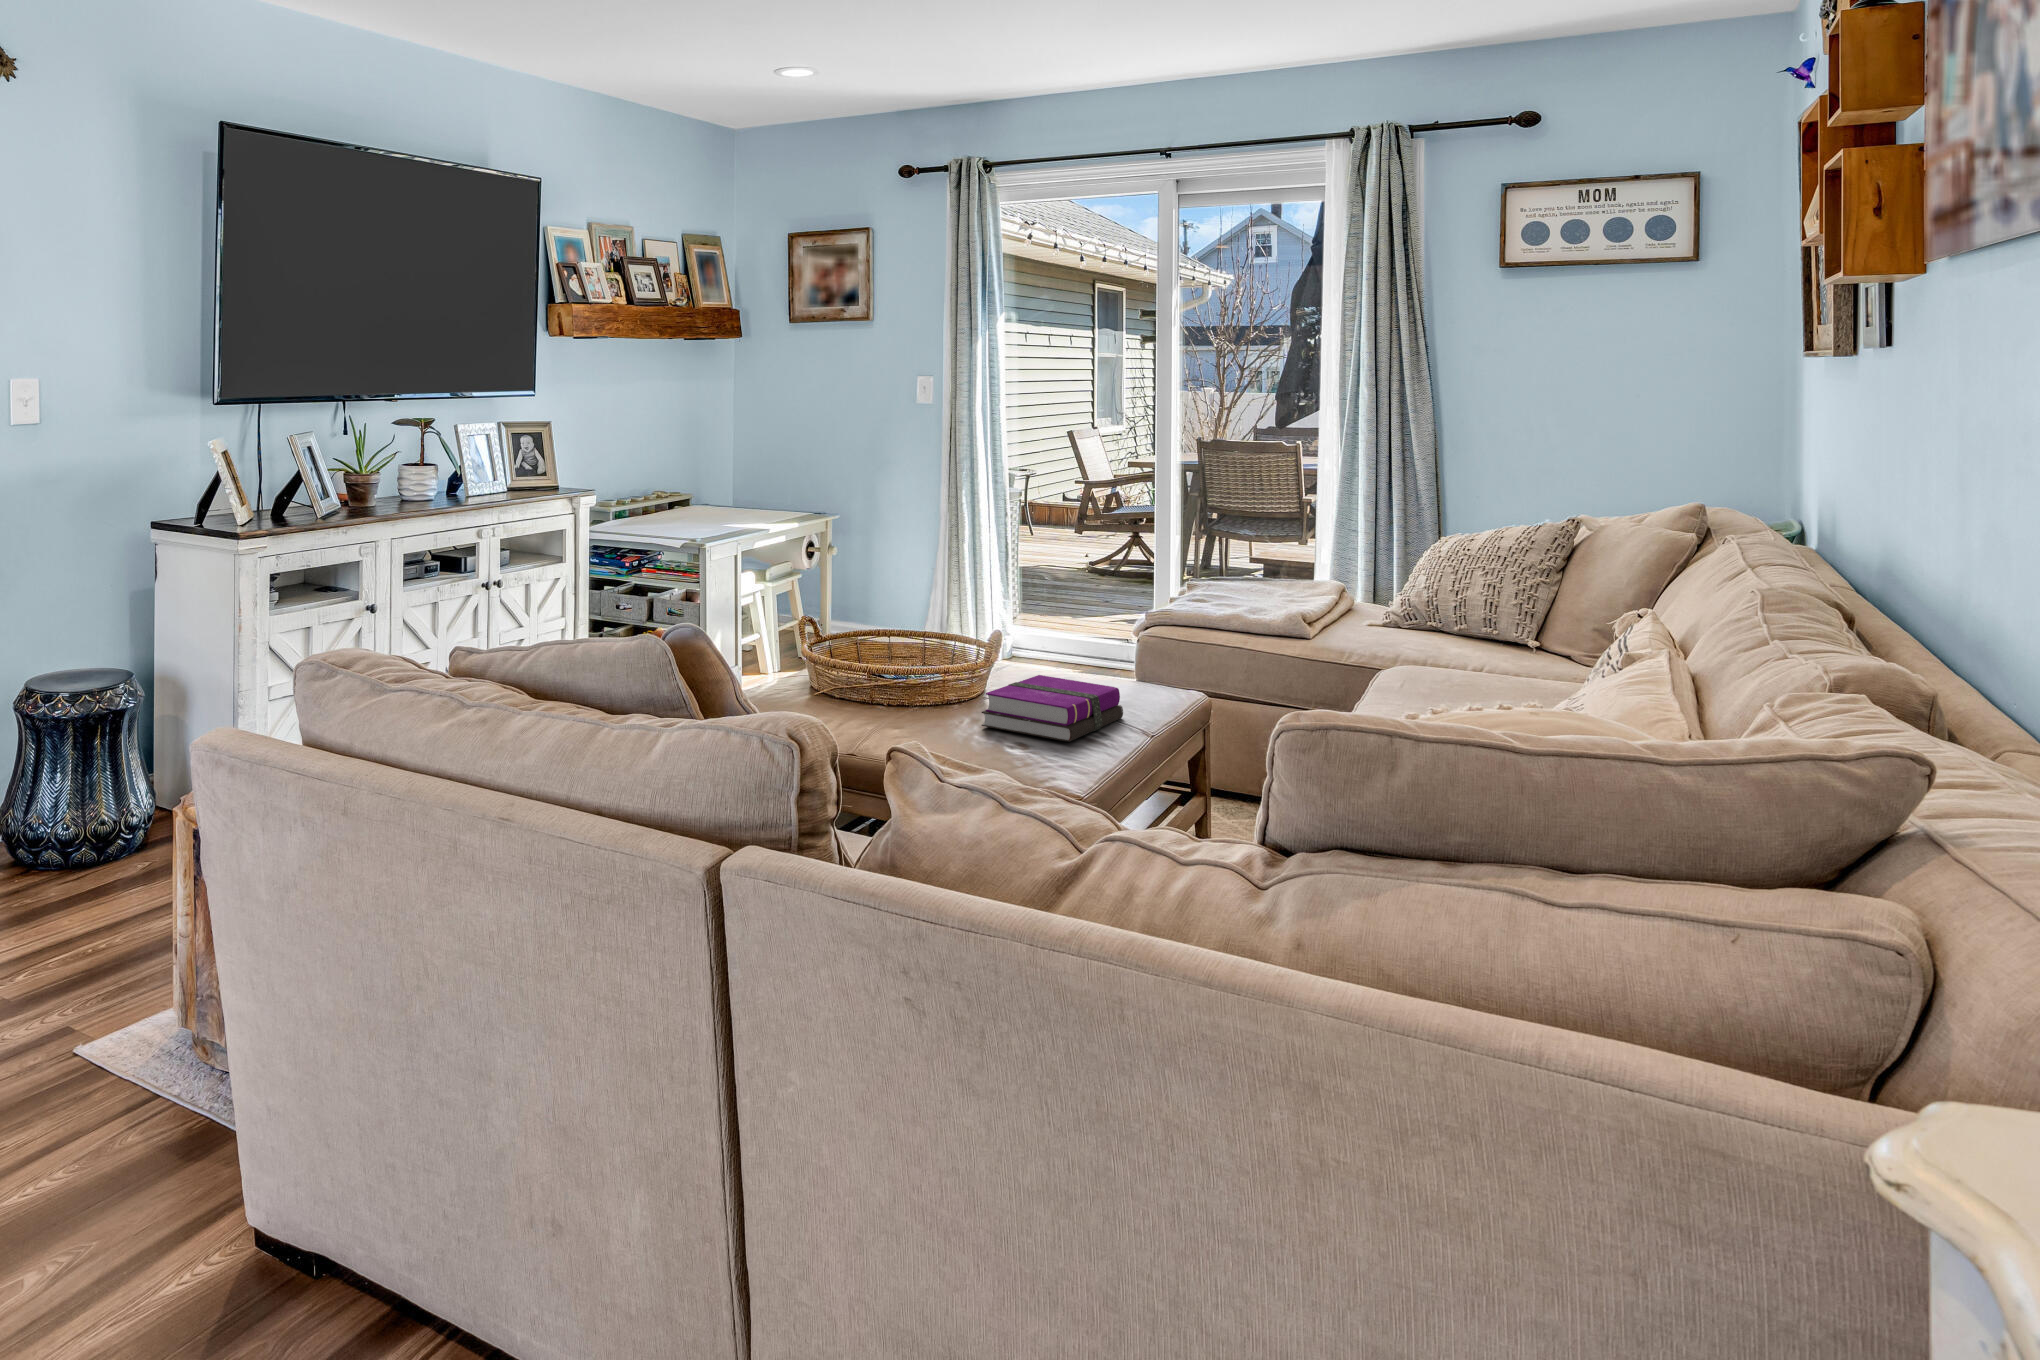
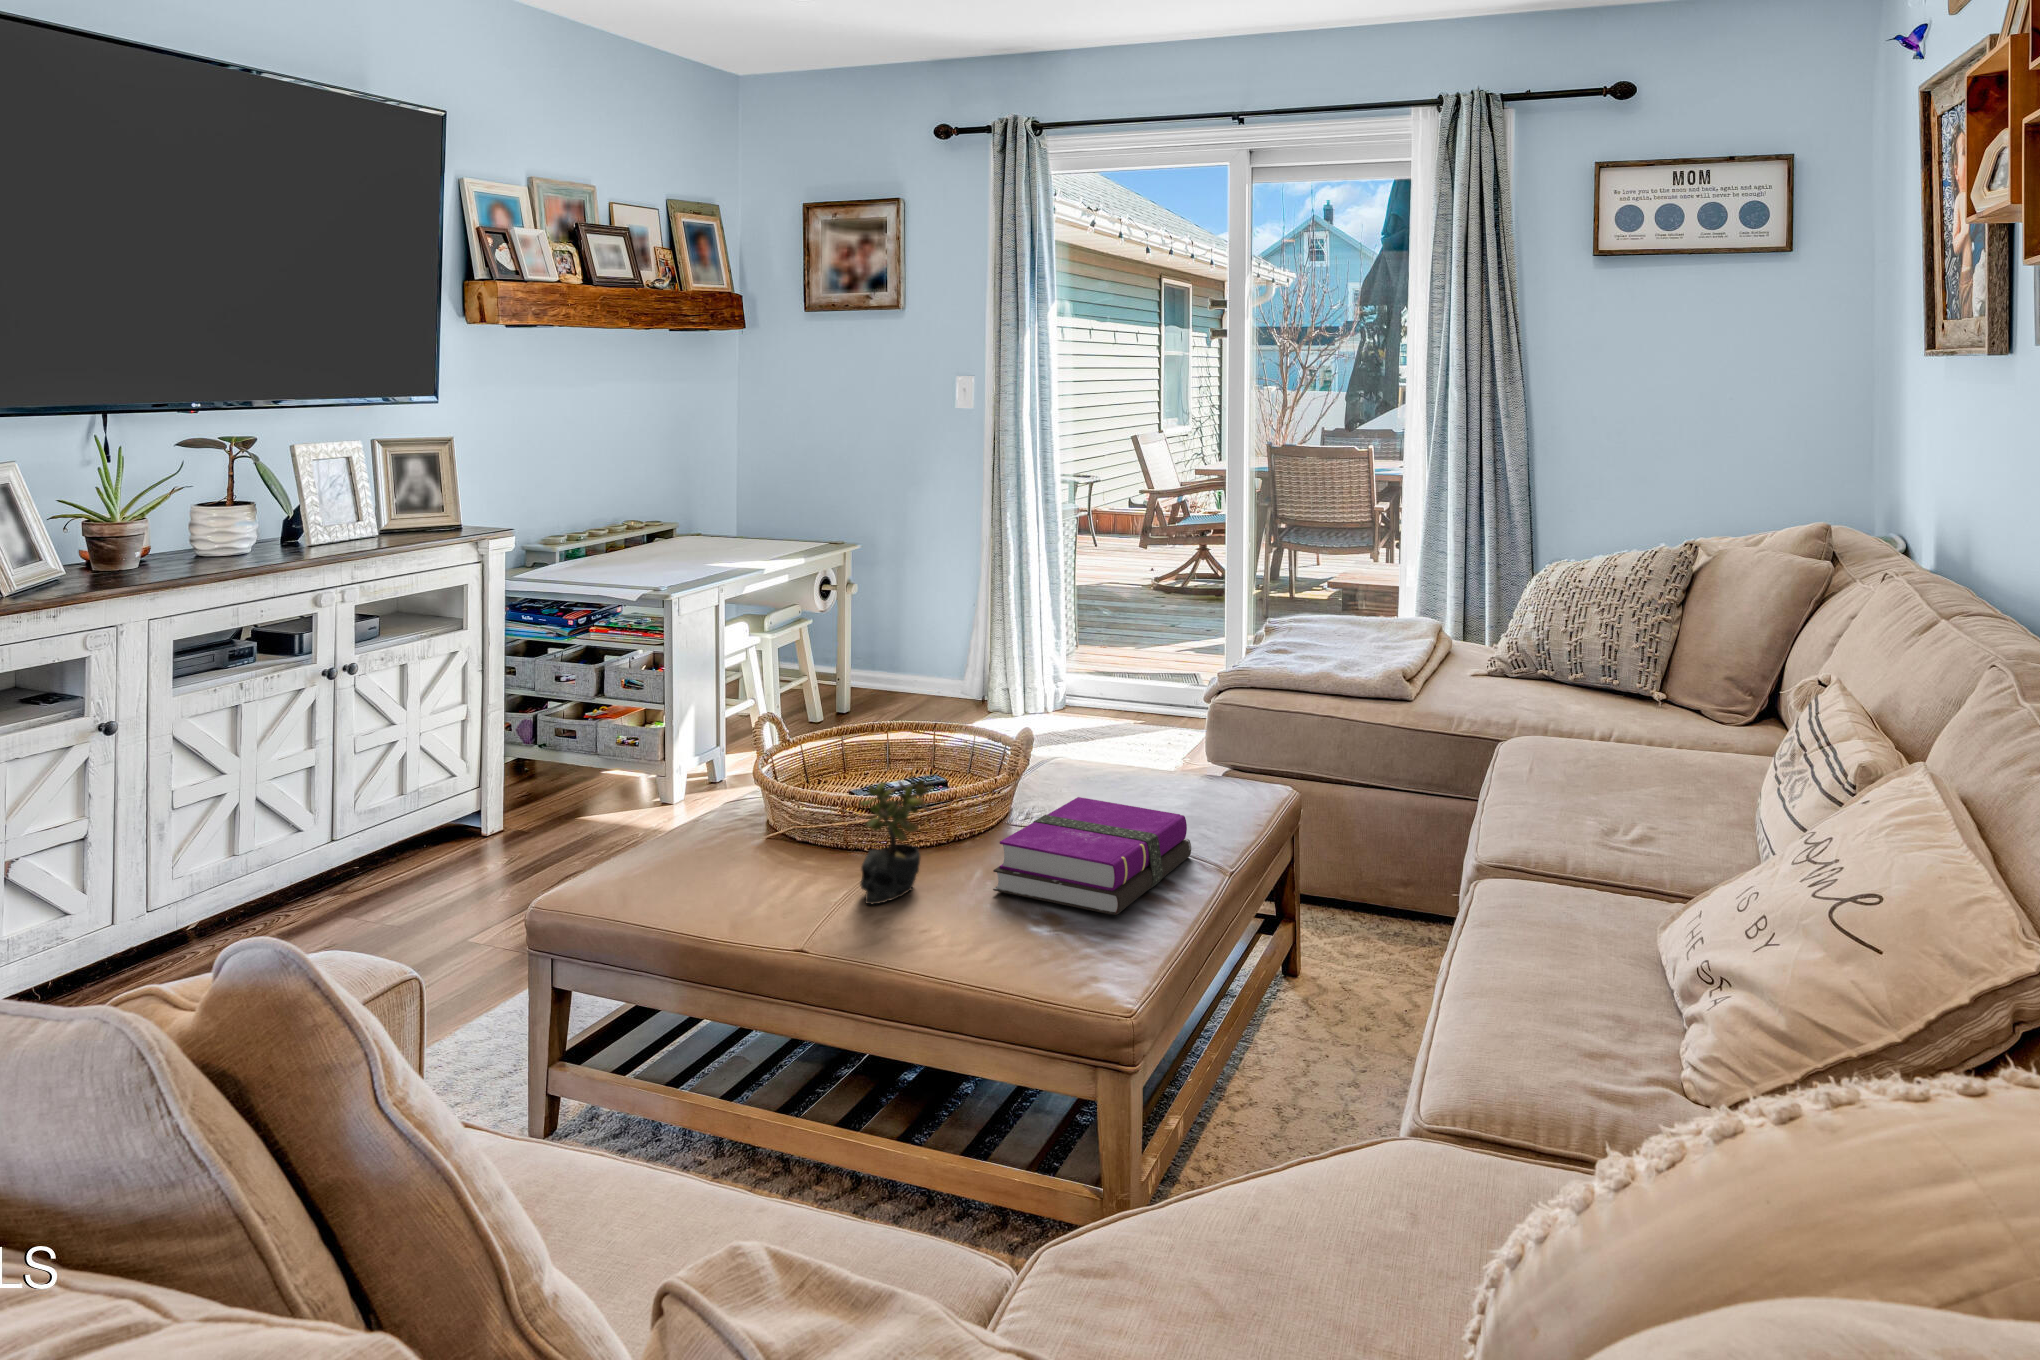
succulent plant: none [888,644,939,728] -> present [860,775,933,904]

